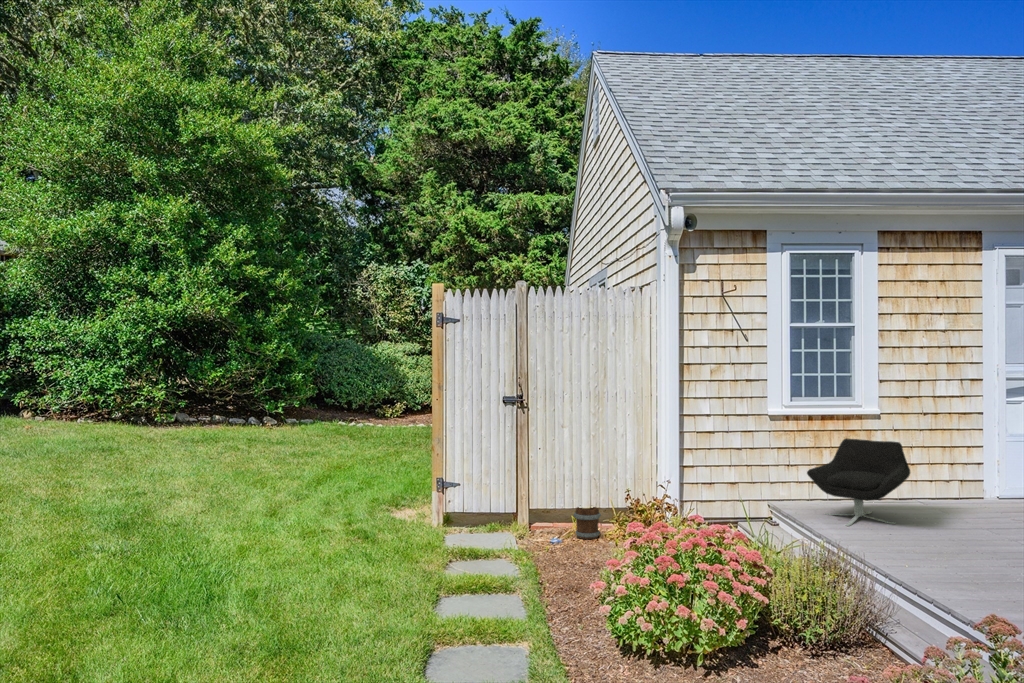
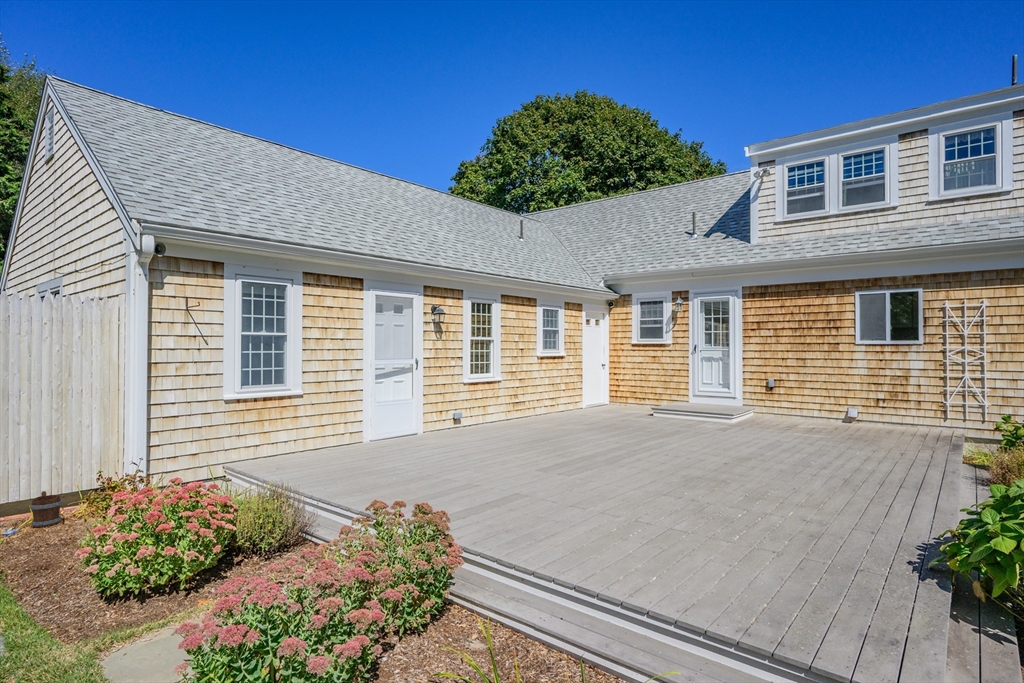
lounge chair: present [807,439,910,526] -> none [254,411,322,471]

